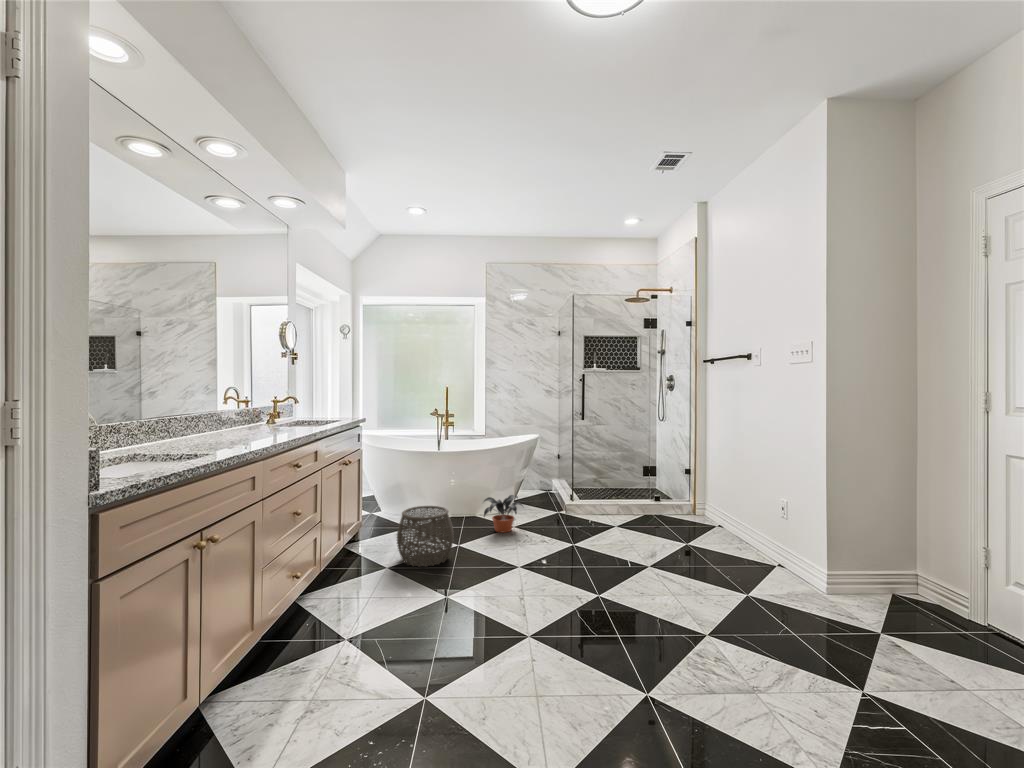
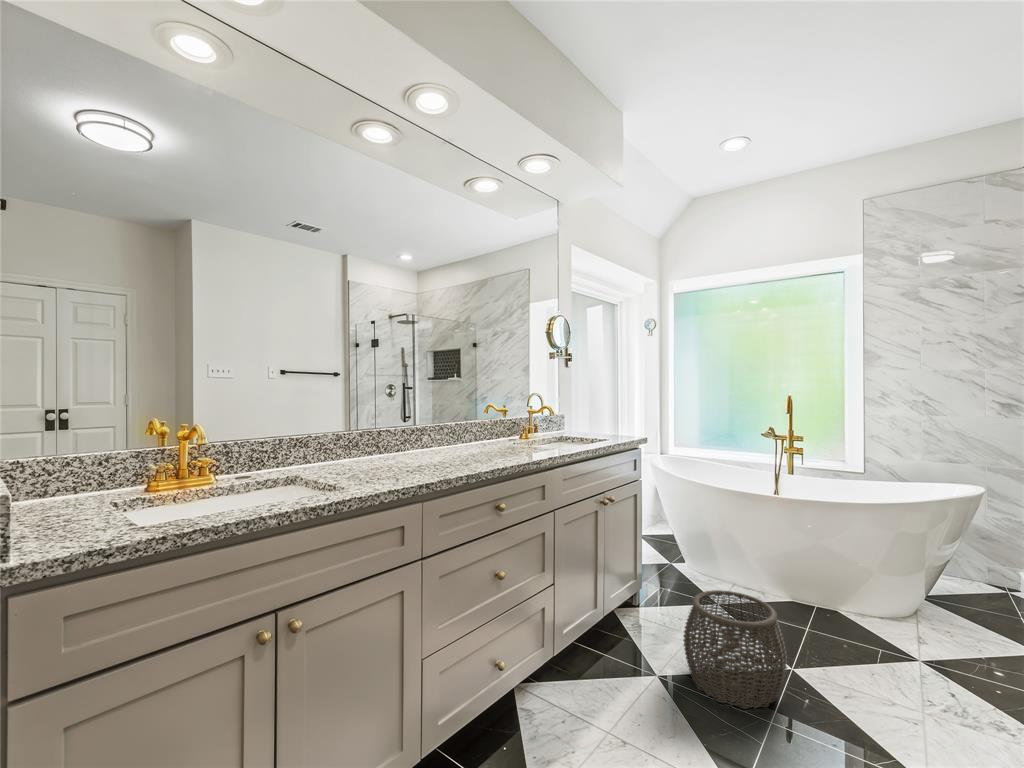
potted plant: present [484,495,522,533] -> none [850,593,947,670]

